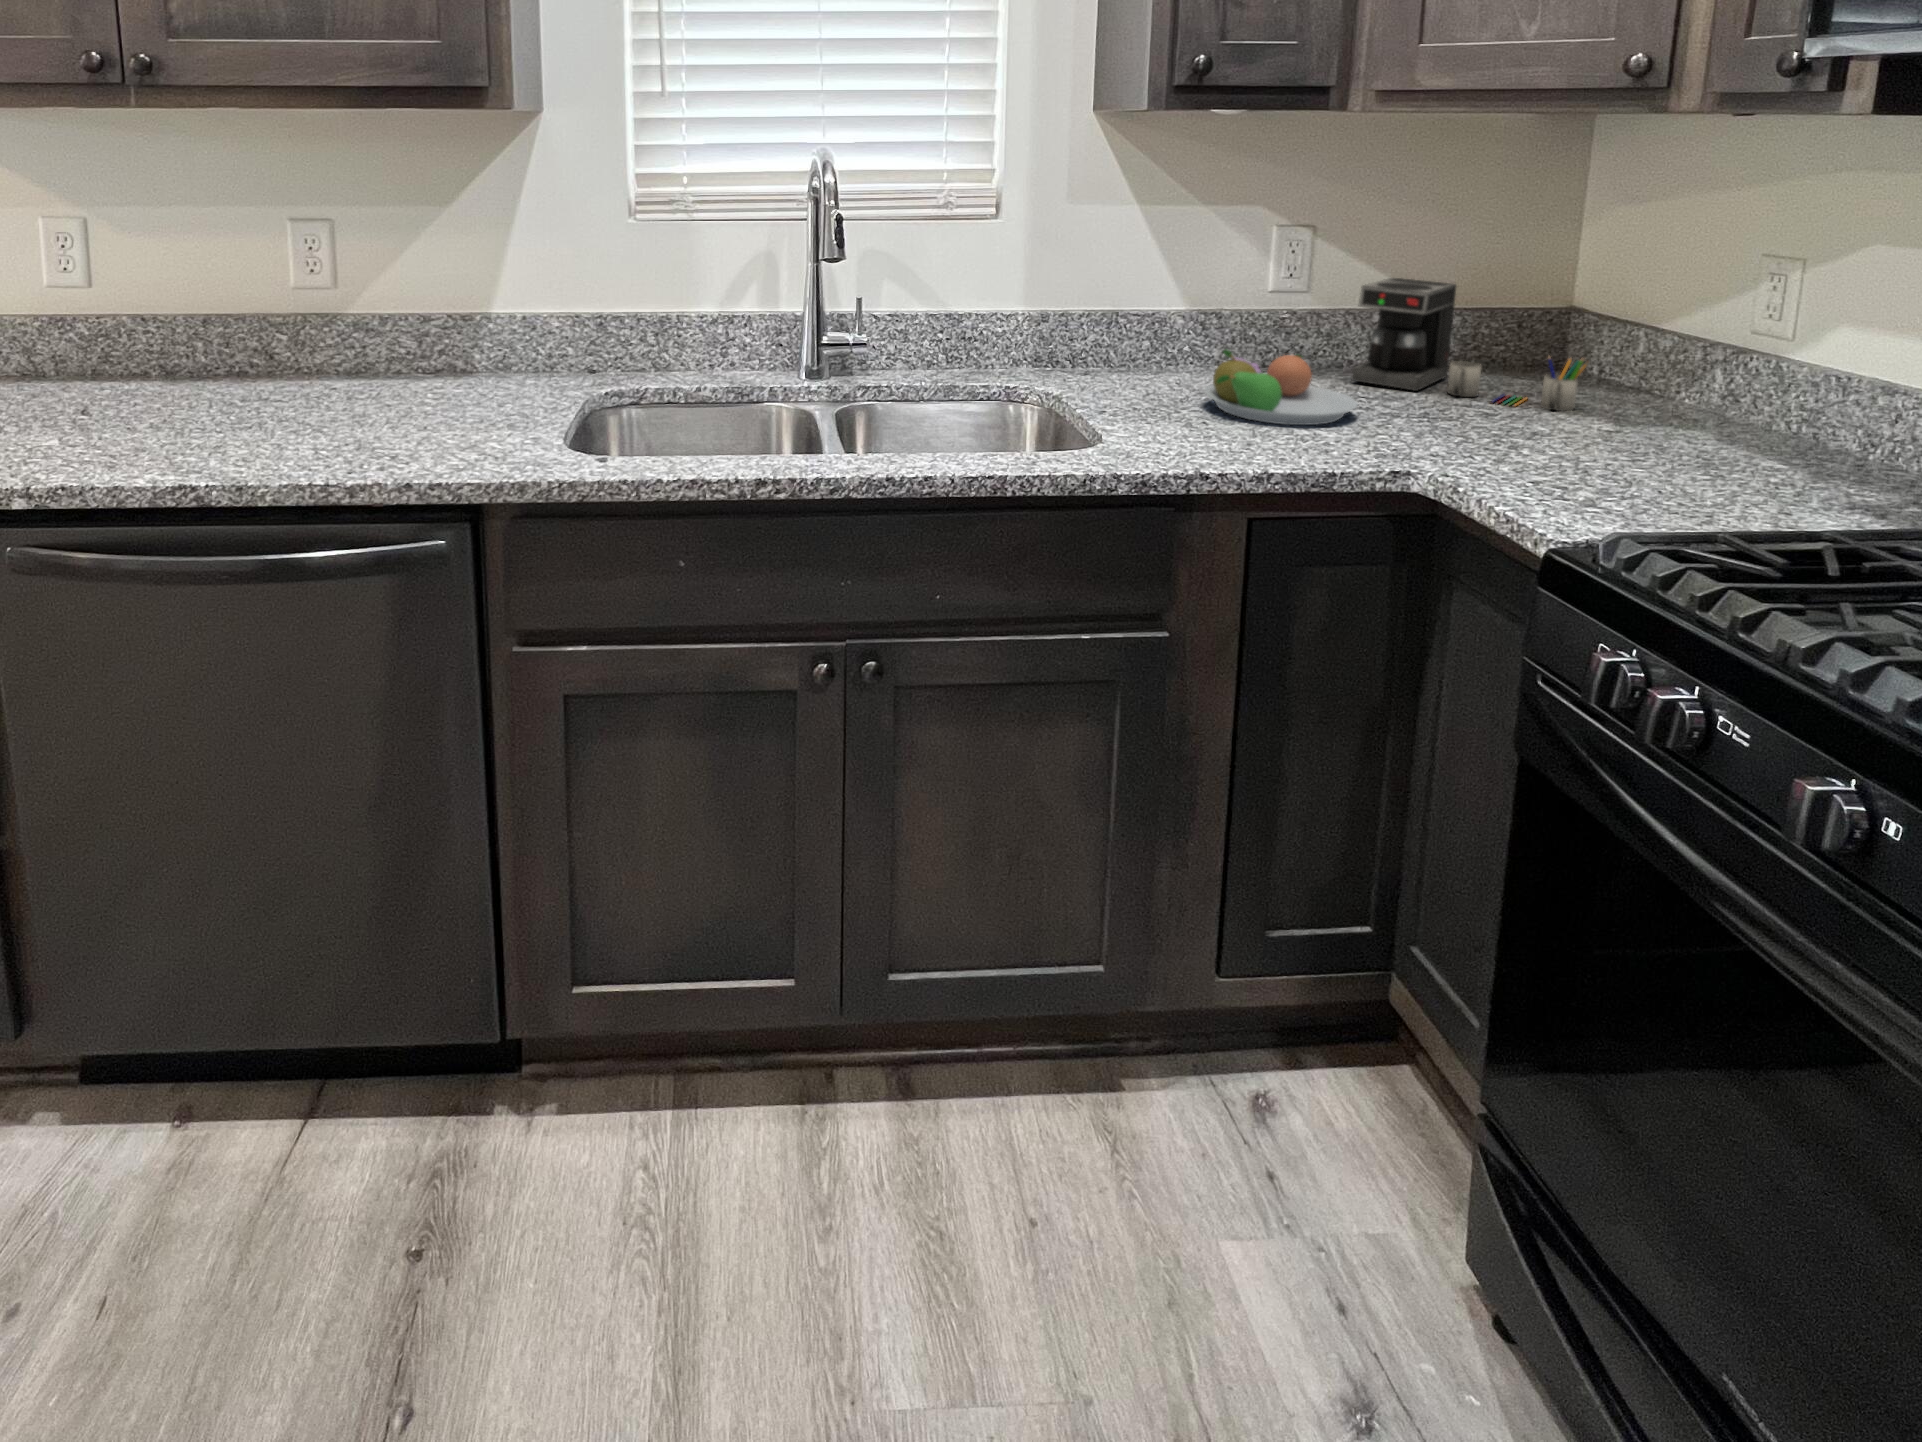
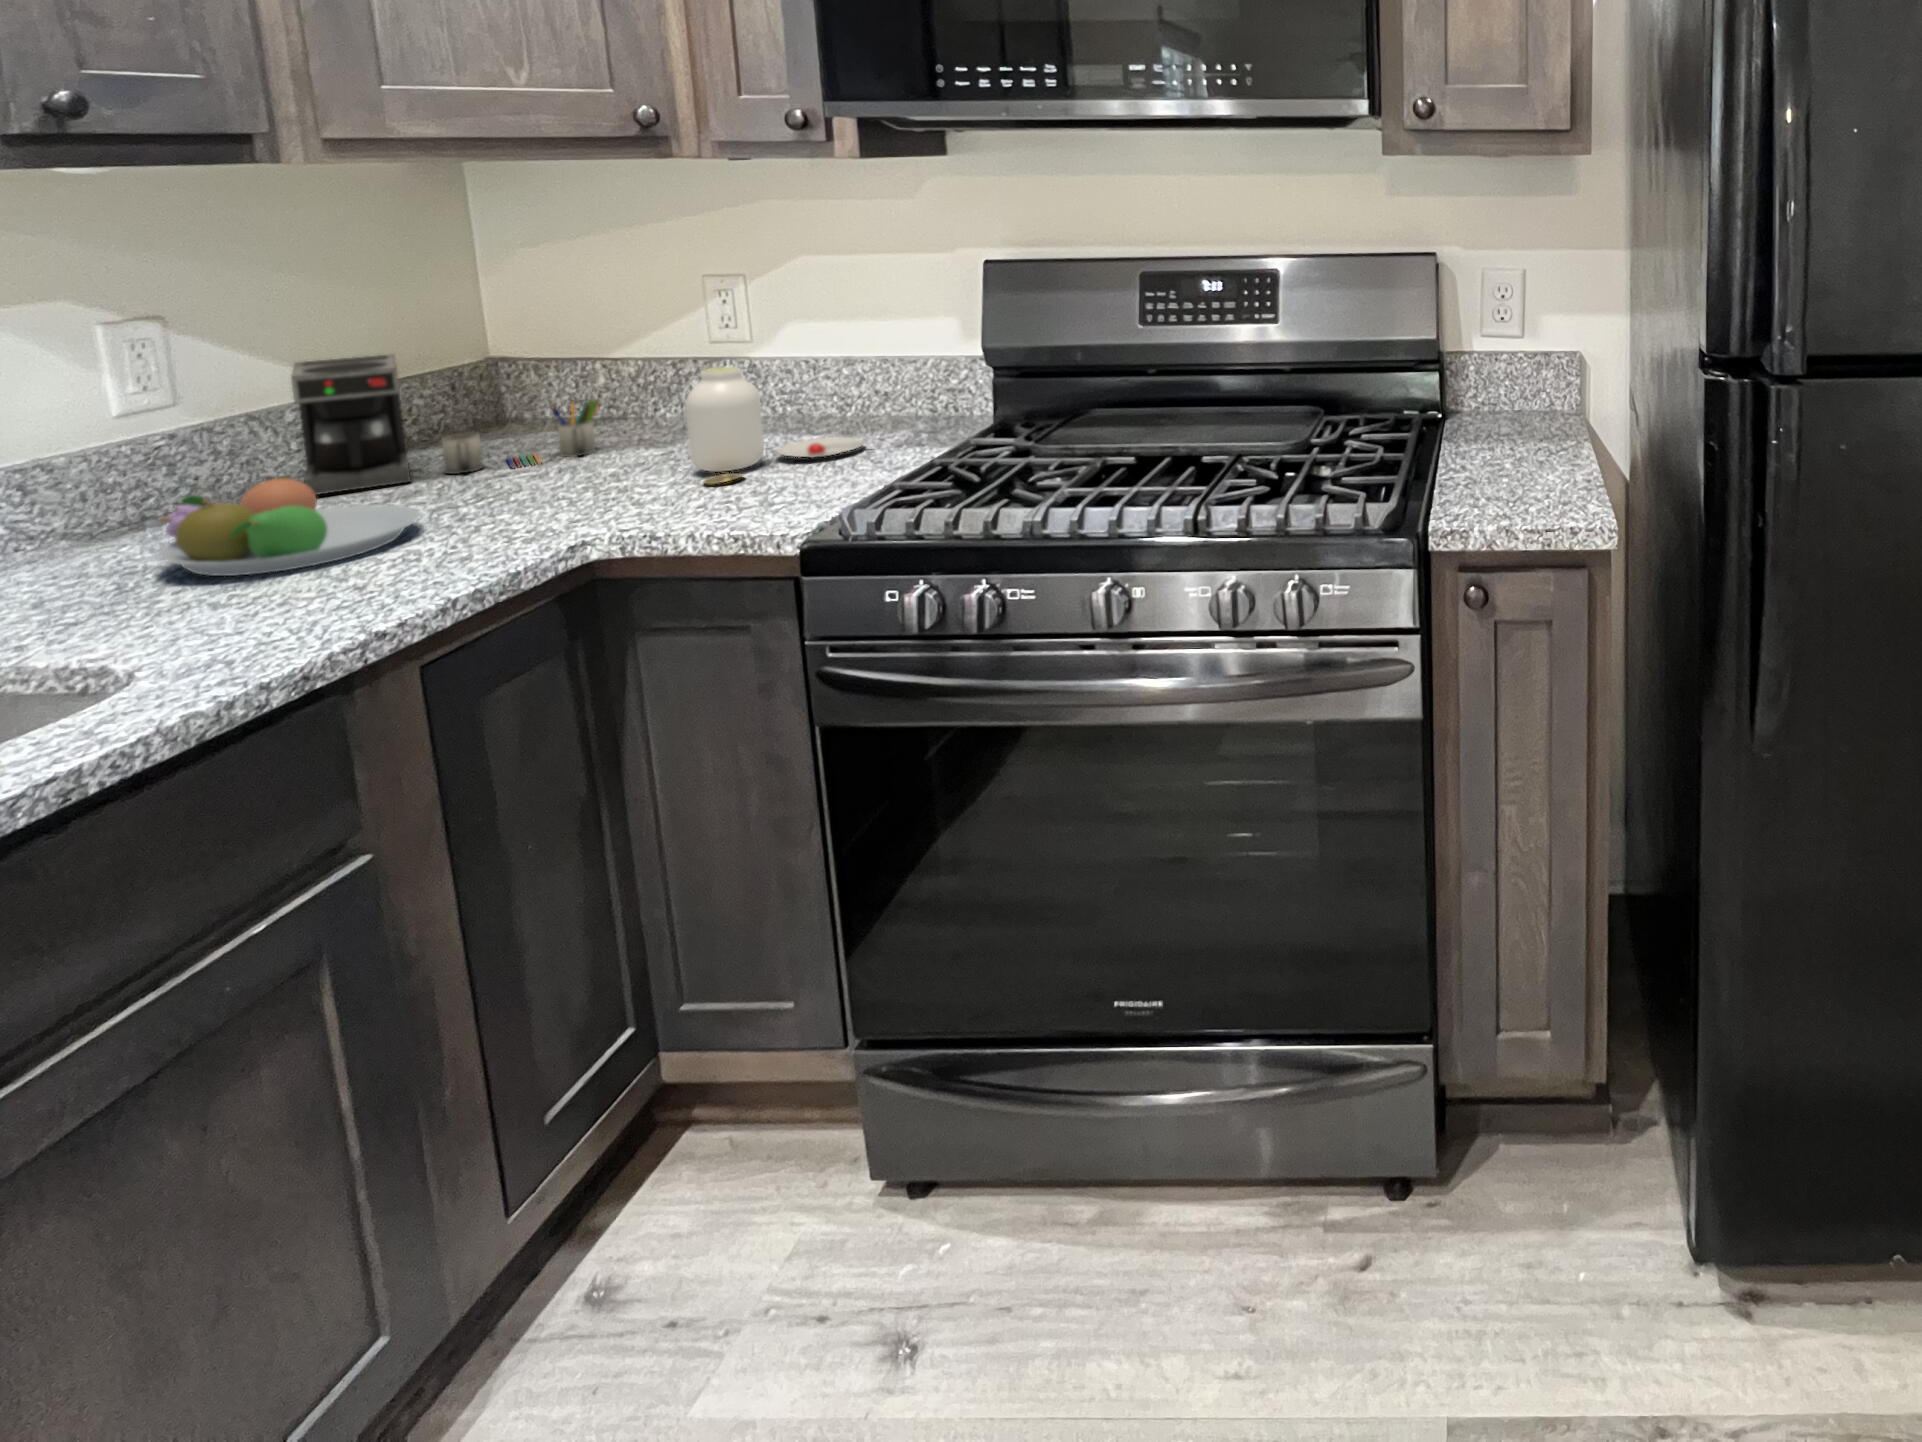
jar: none [1575,346,1816,489] -> present [686,367,869,485]

